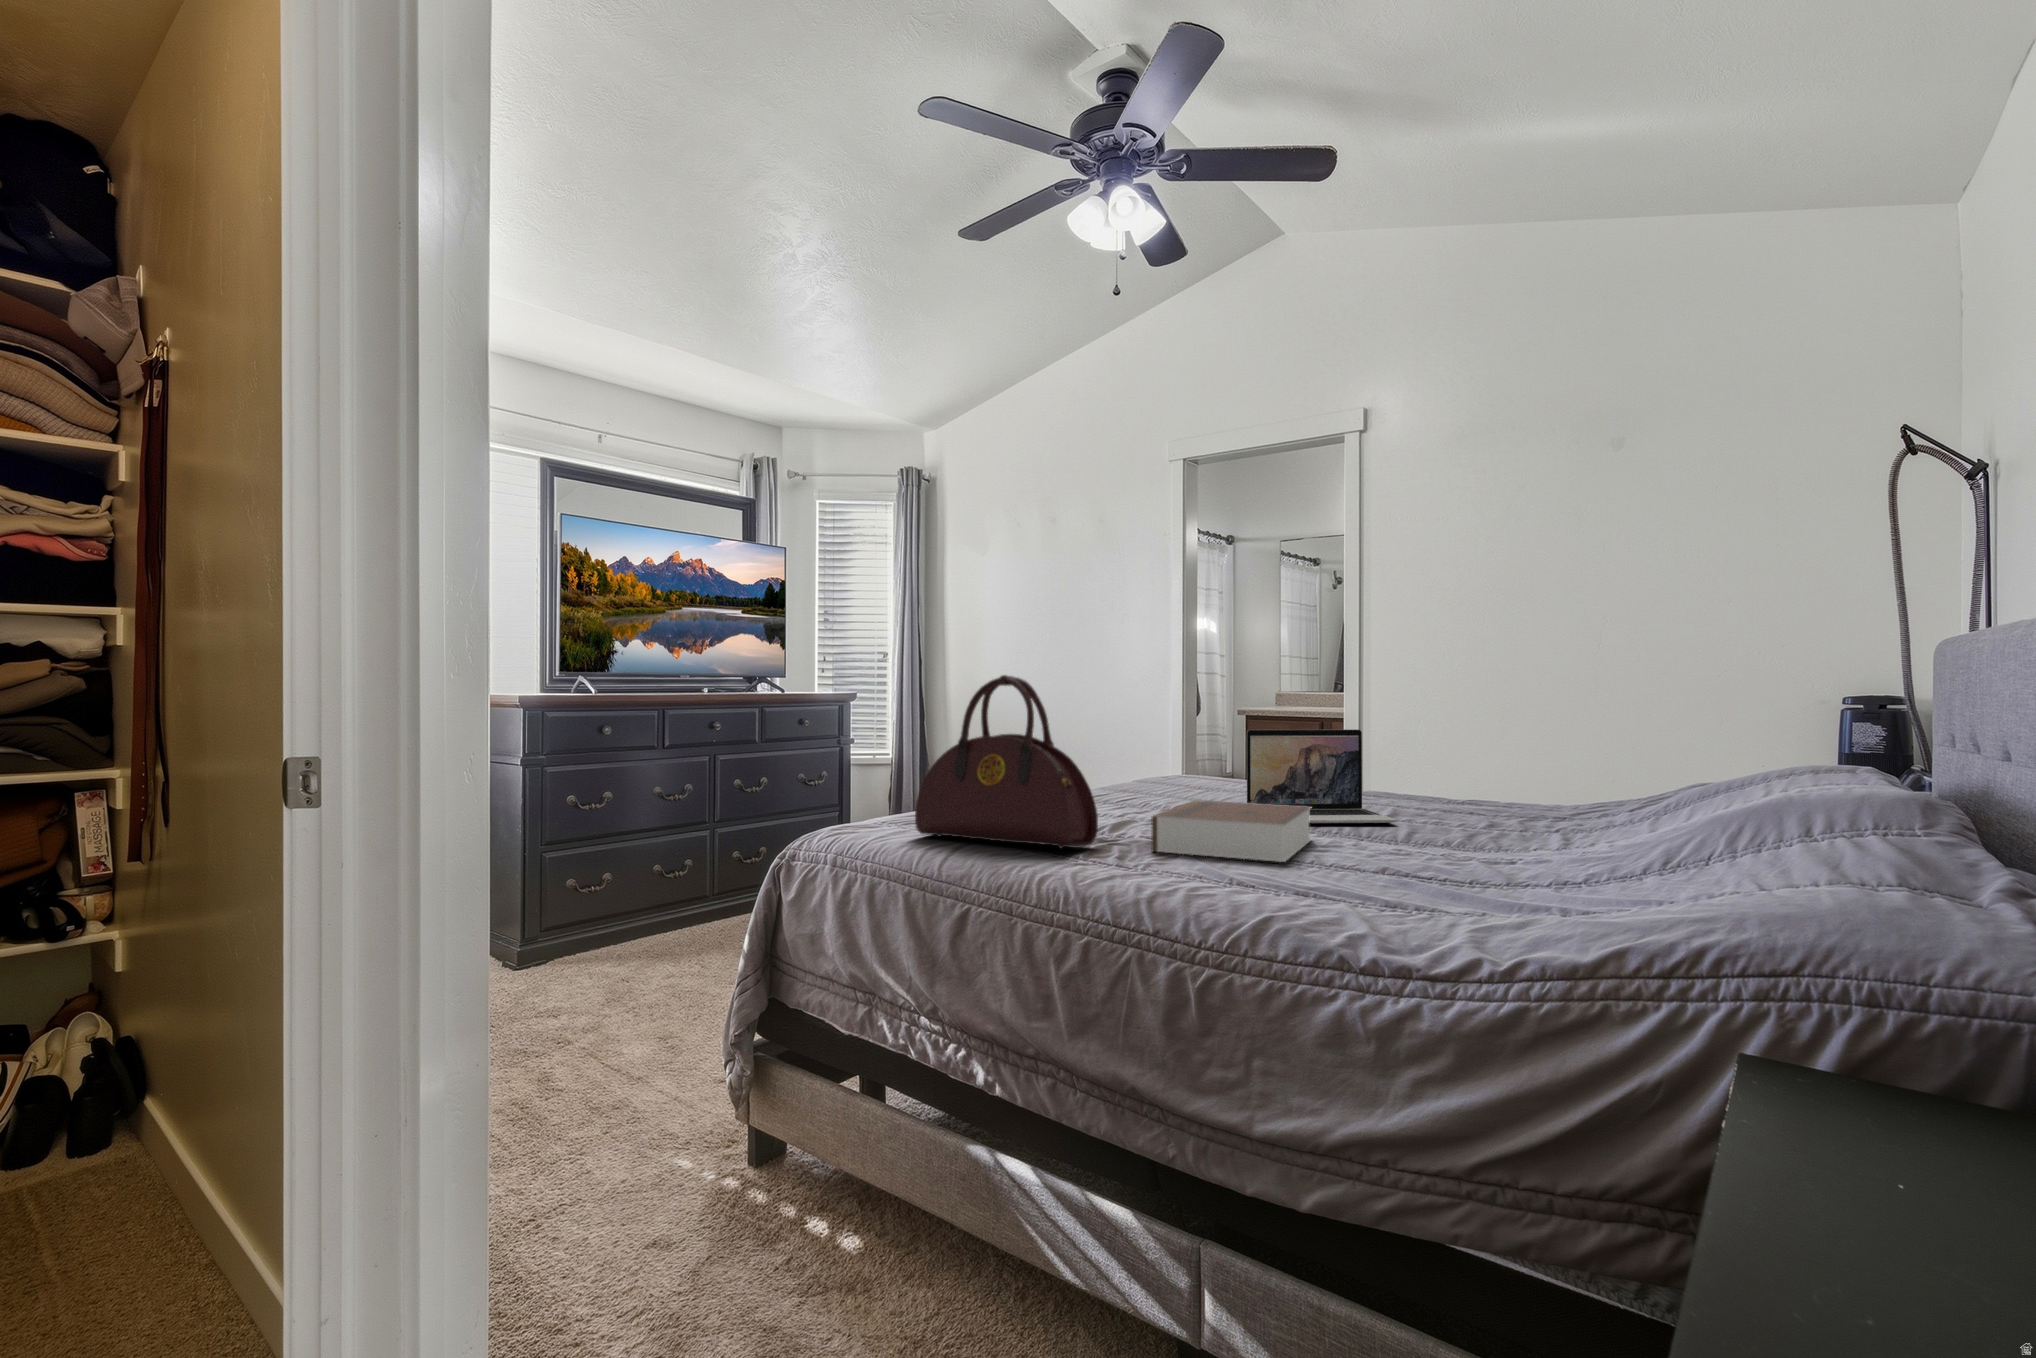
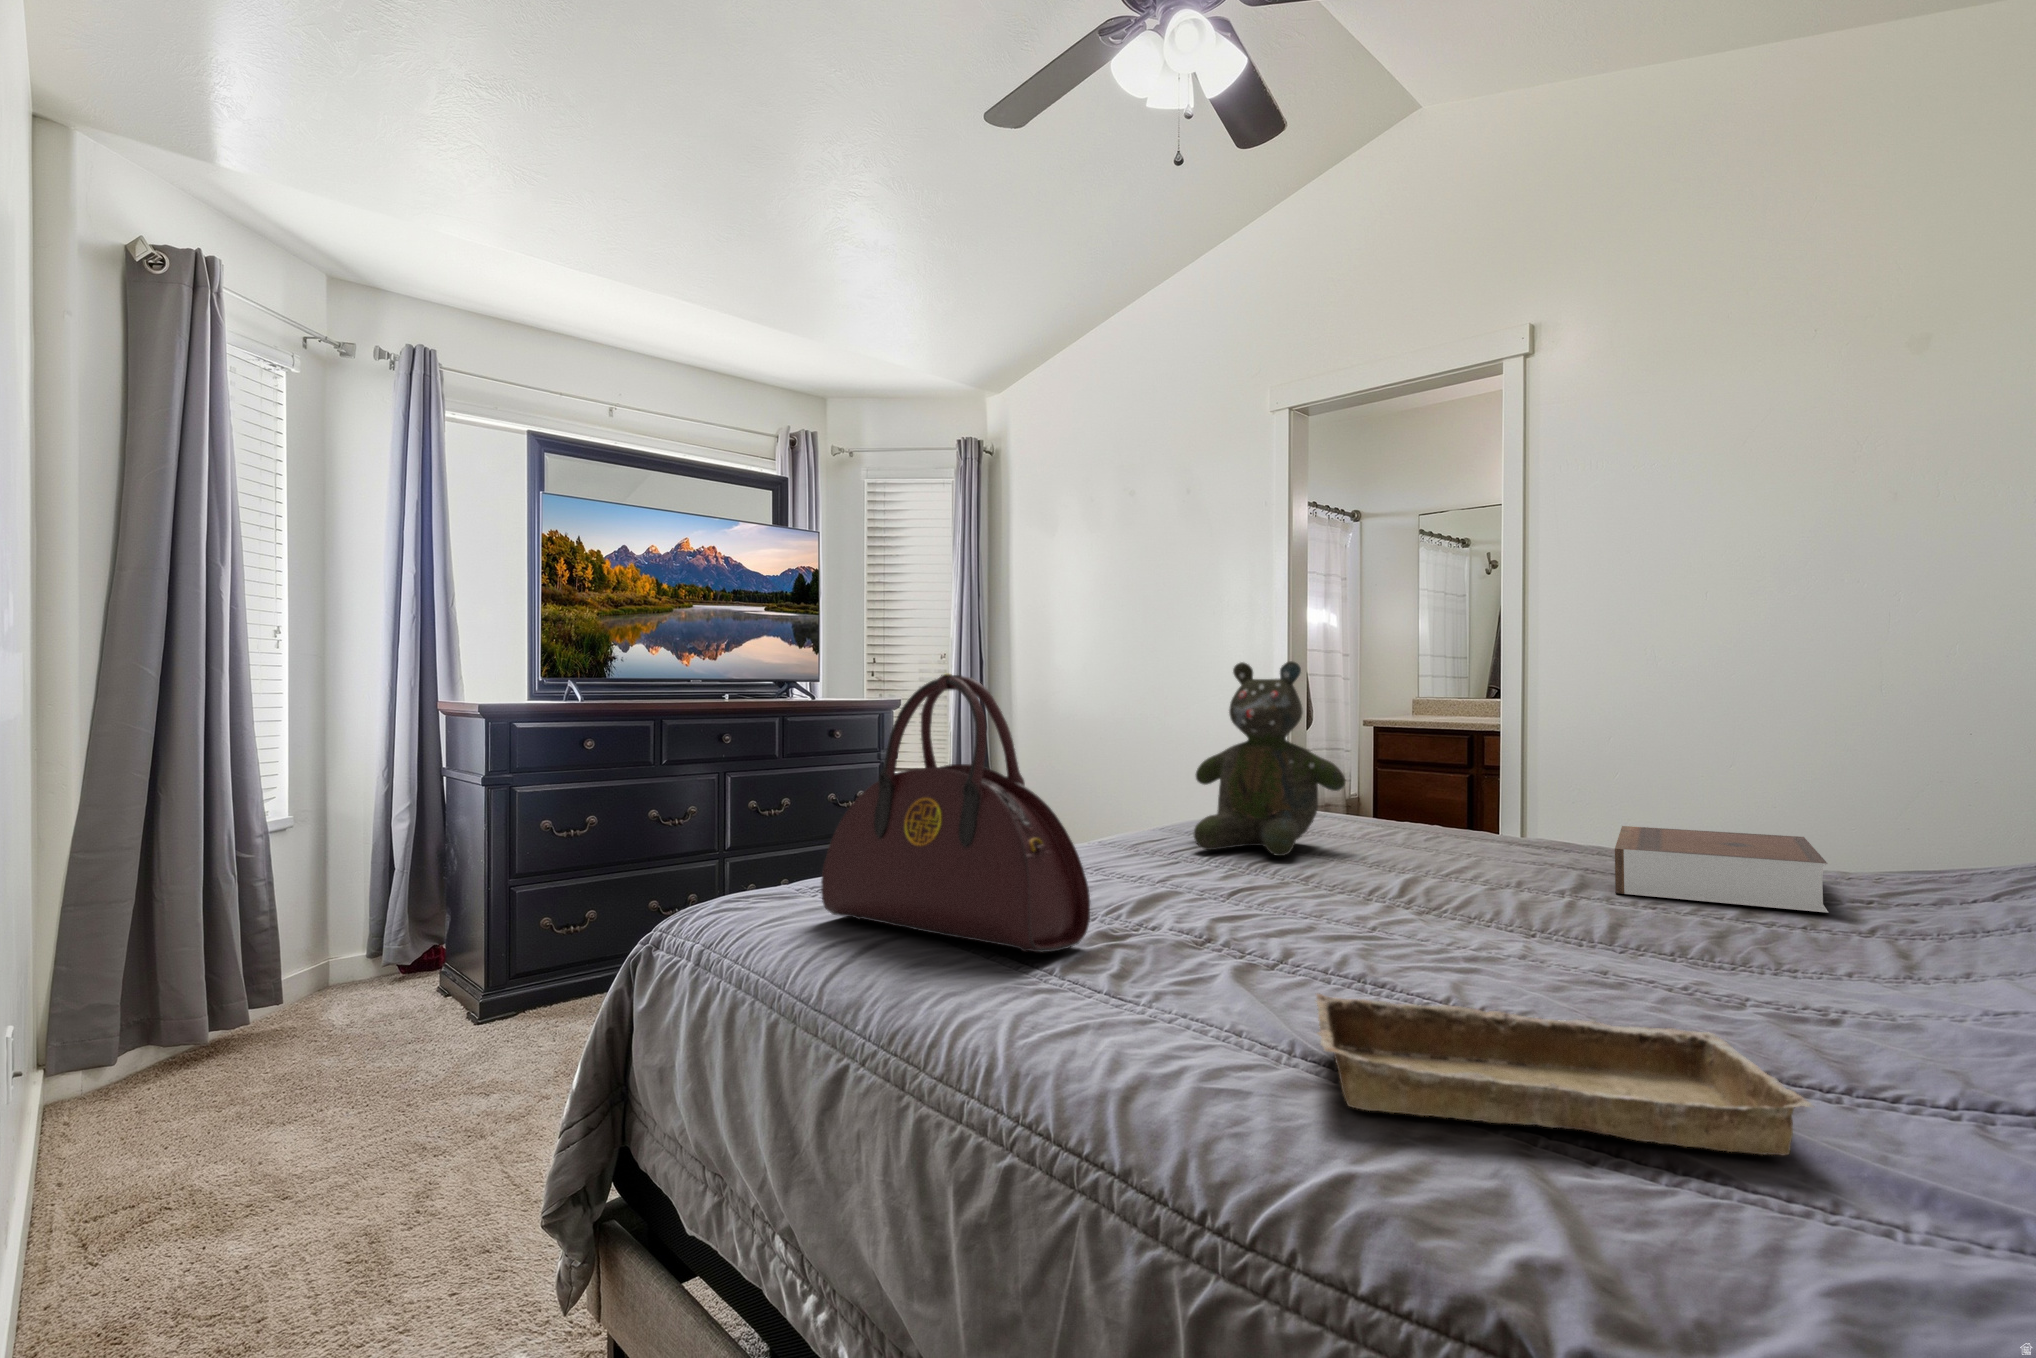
teddy bear: none [1136,667,1243,803] -> present [1194,661,1346,856]
laptop: present [1247,729,1397,823] -> none [1347,752,1588,901]
book: present [1152,800,1311,862] -> present [1615,826,1828,913]
tray: none [1244,853,1475,906] -> present [1316,994,1812,1155]

